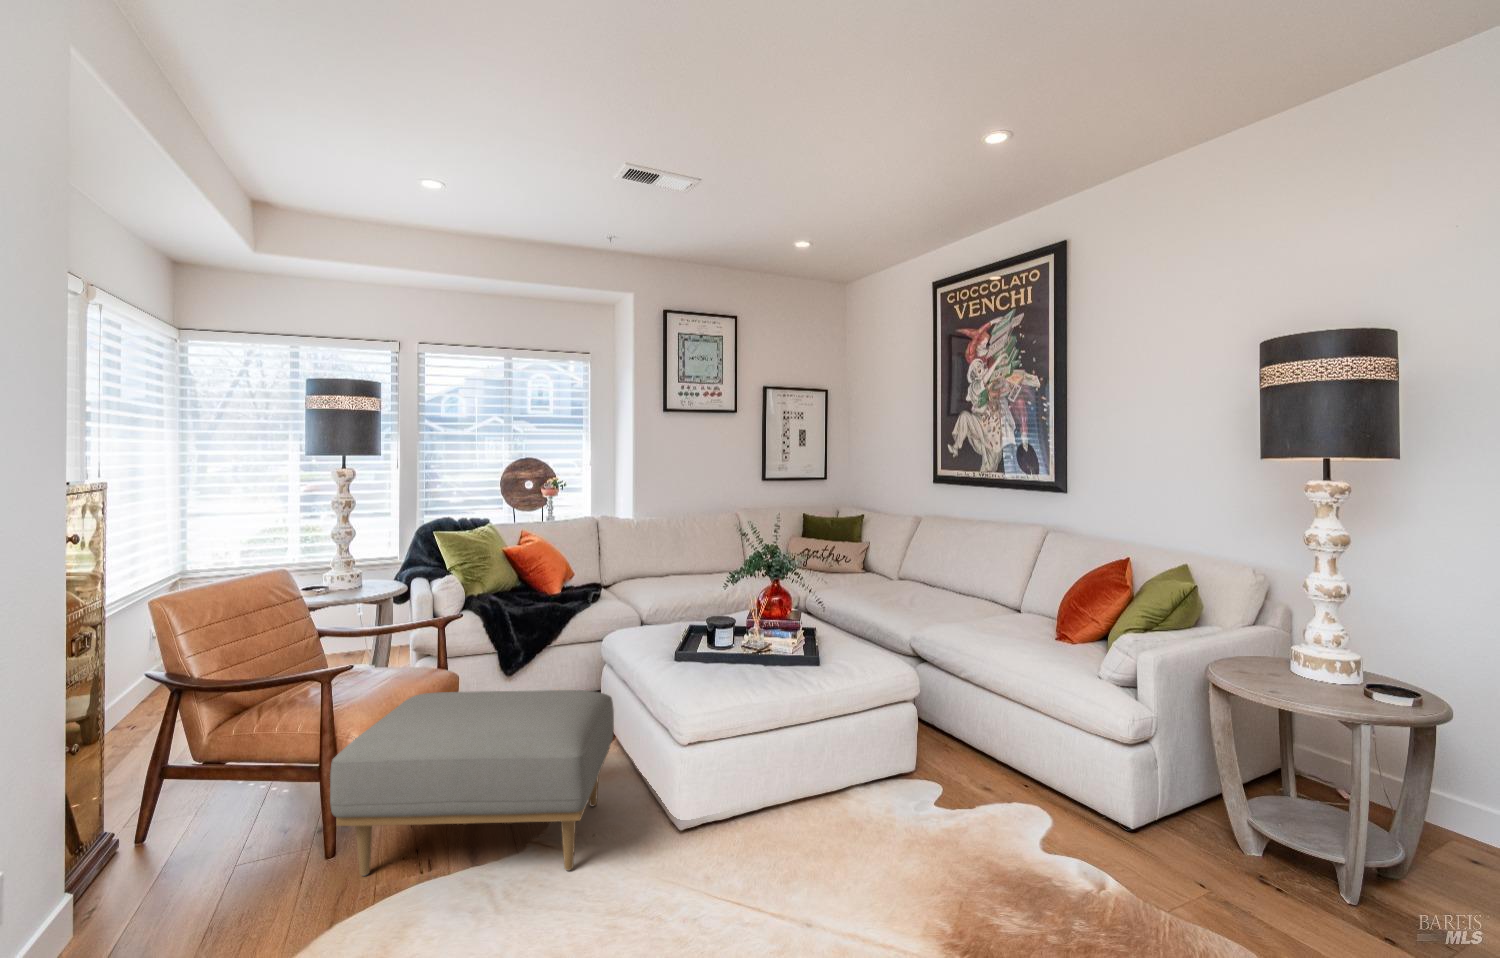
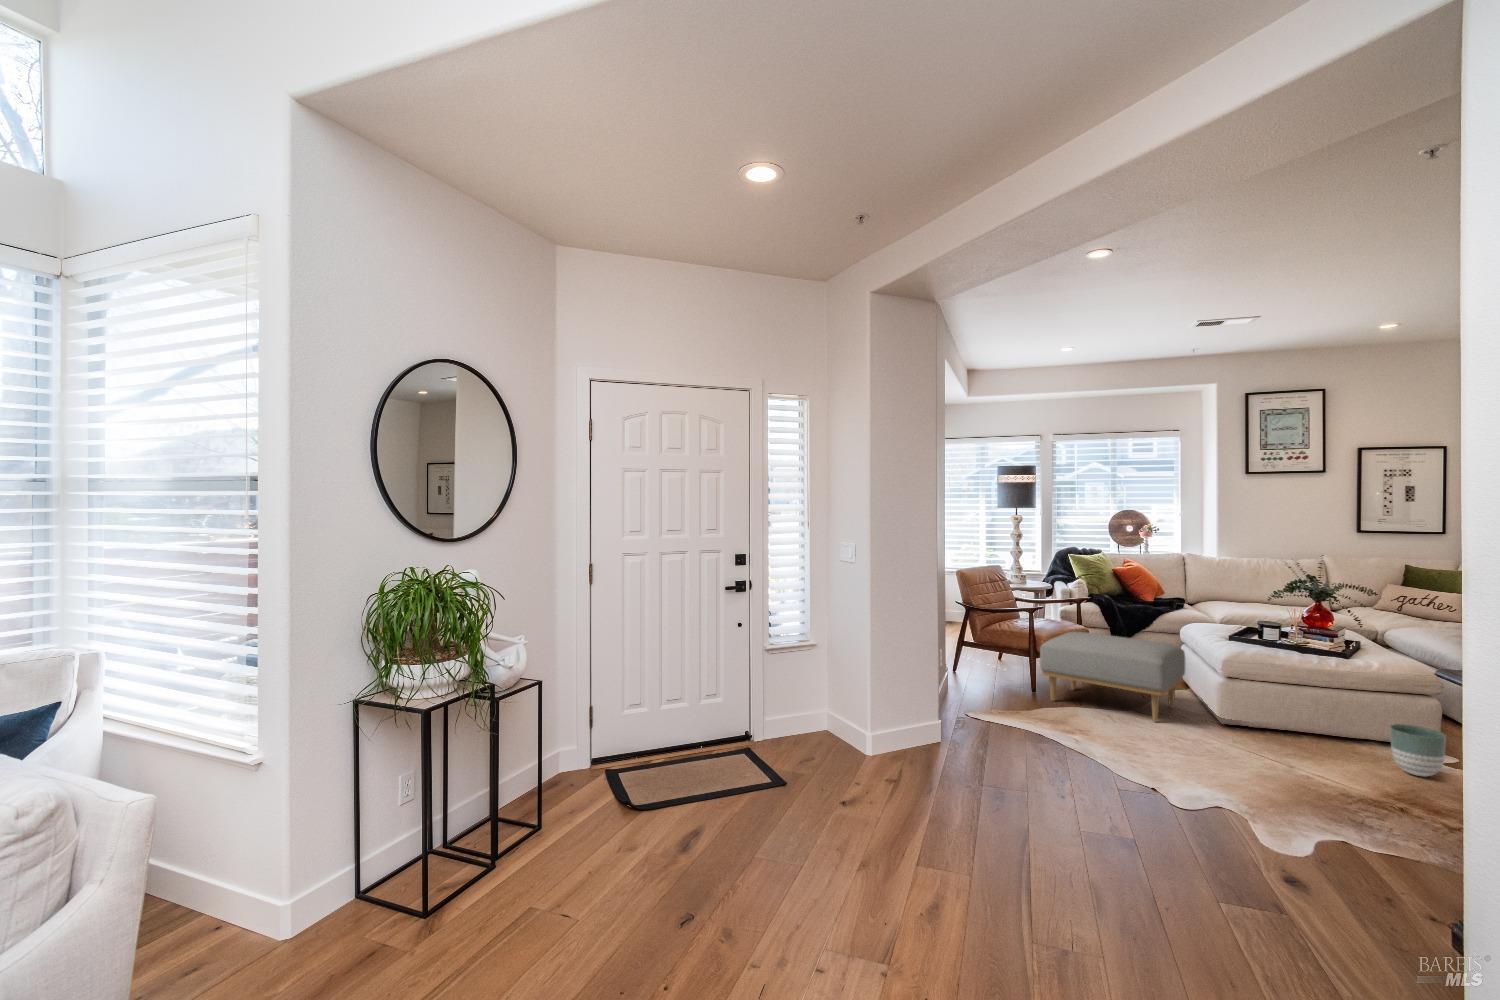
planter: none [907,775,973,864] -> present [1390,724,1446,777]

